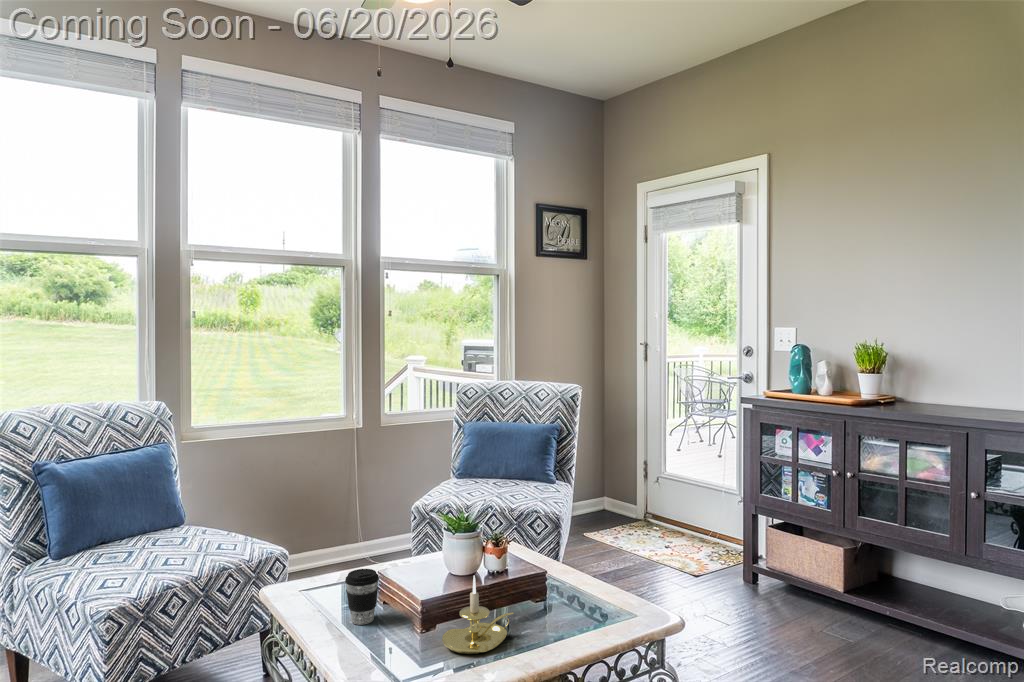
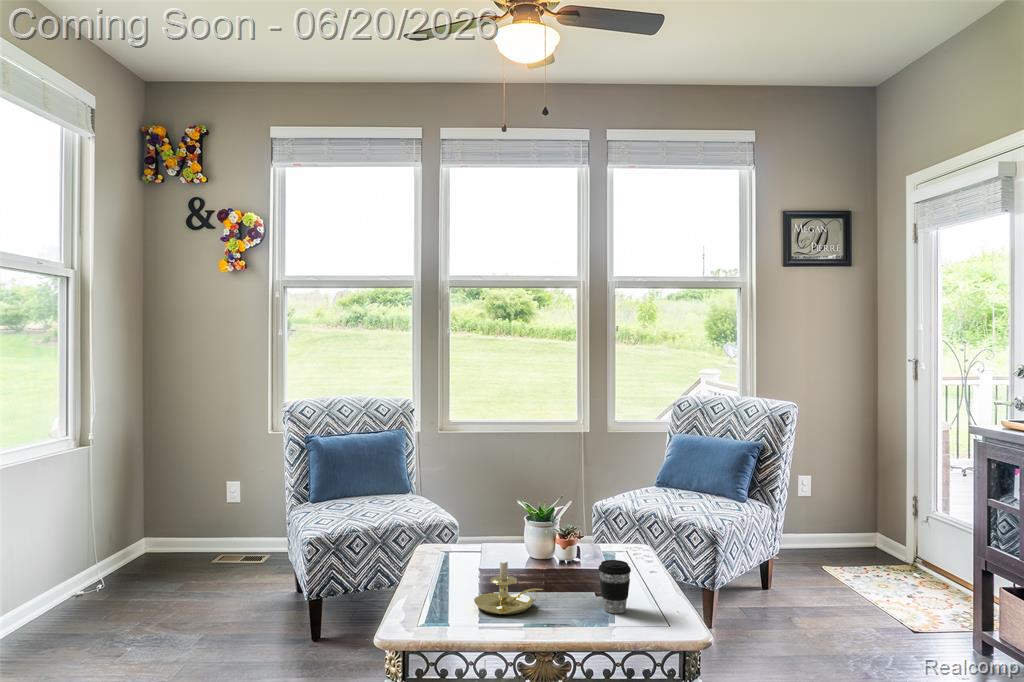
coffee cup: present [345,569,379,625] -> present [599,560,631,613]

